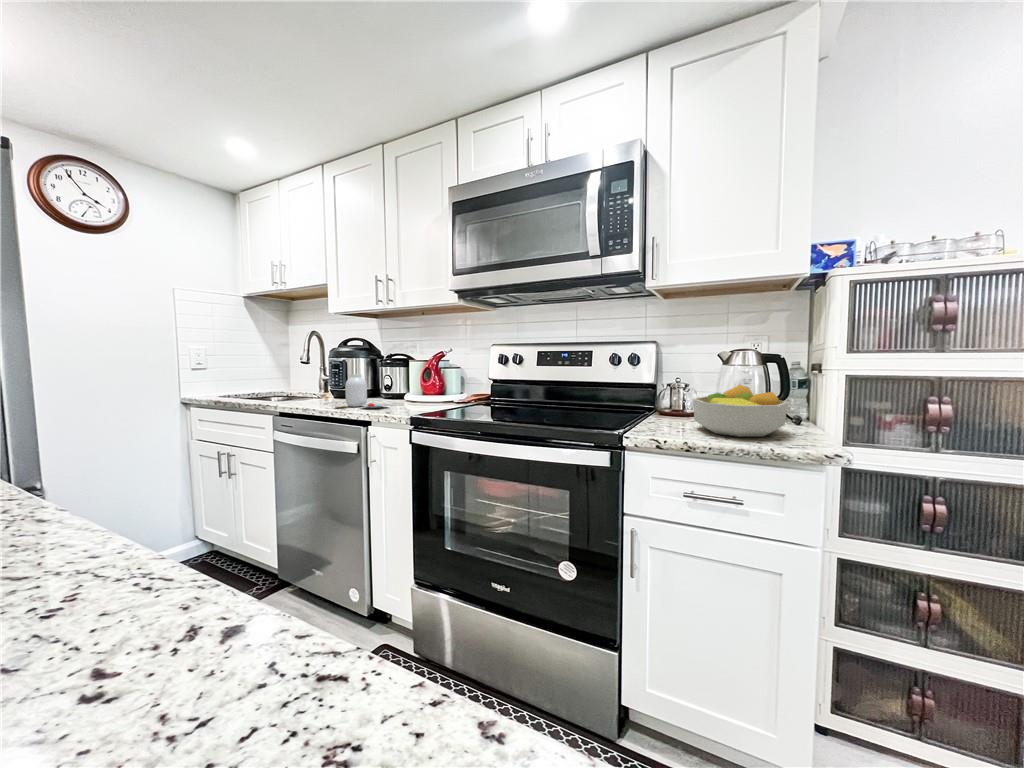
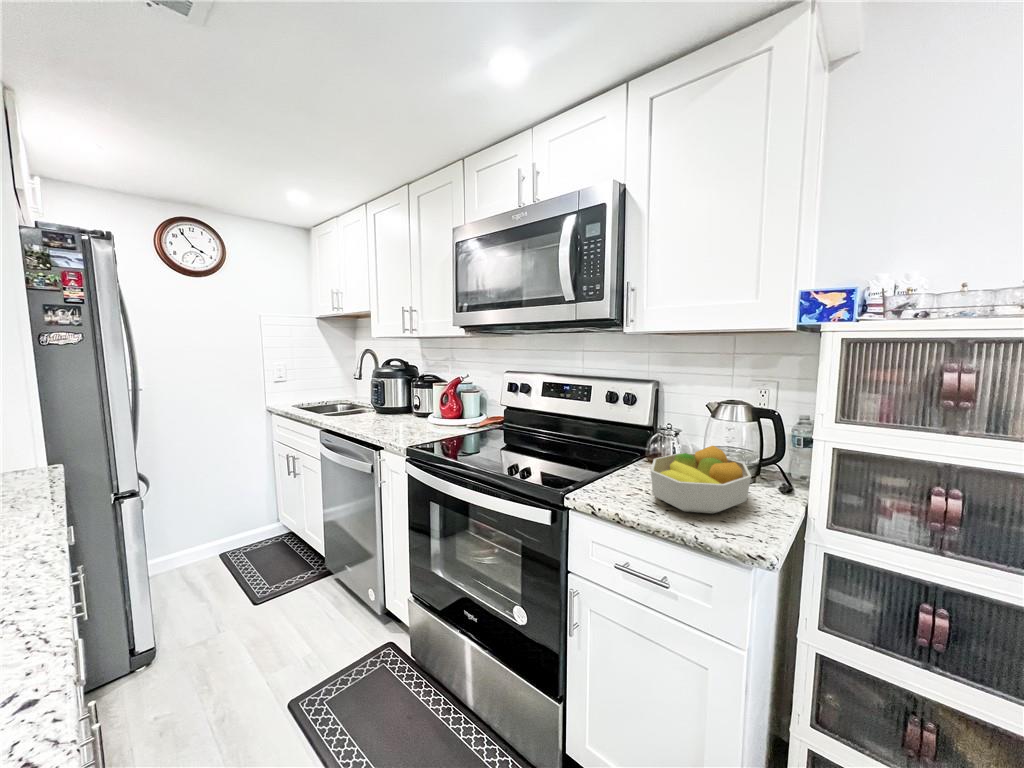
jar: present [341,374,388,408] -> none [361,398,406,431]

